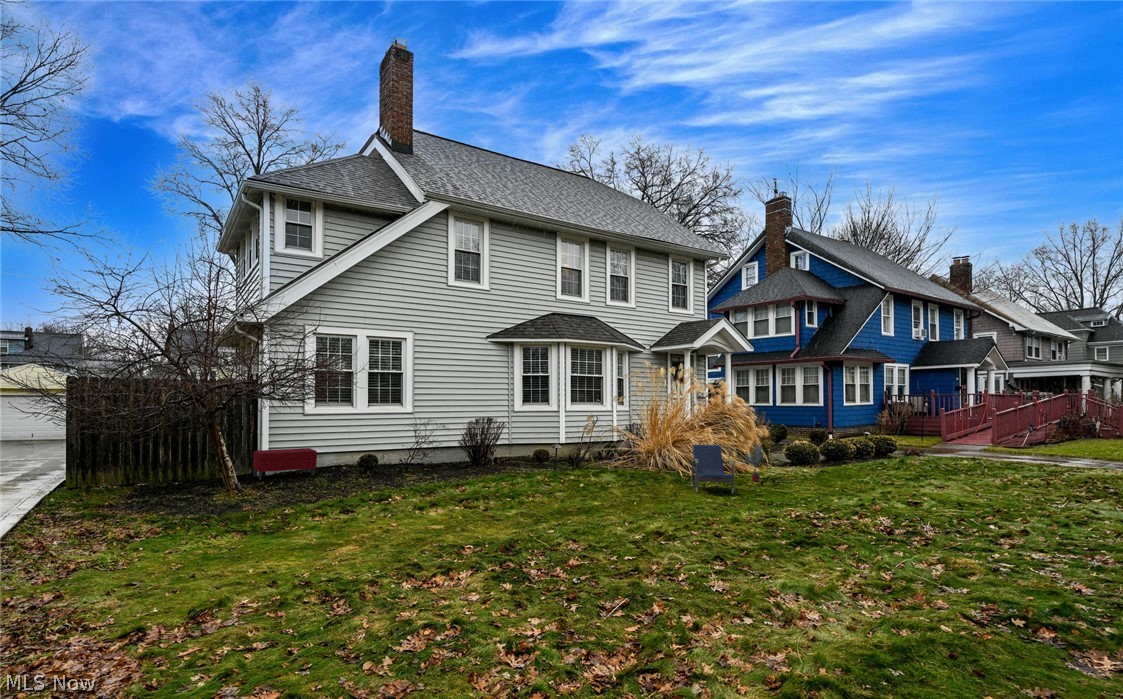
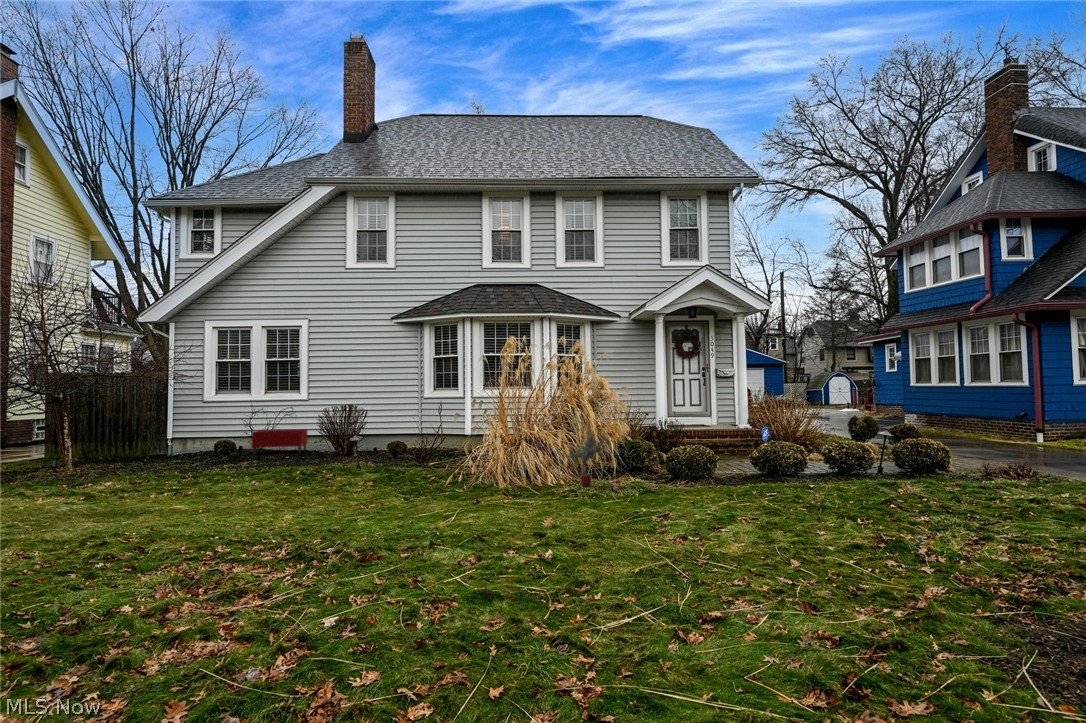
lounge chair: present [691,445,734,494] -> none [432,430,499,498]
bench: present [253,448,317,480] -> present [252,429,307,454]

